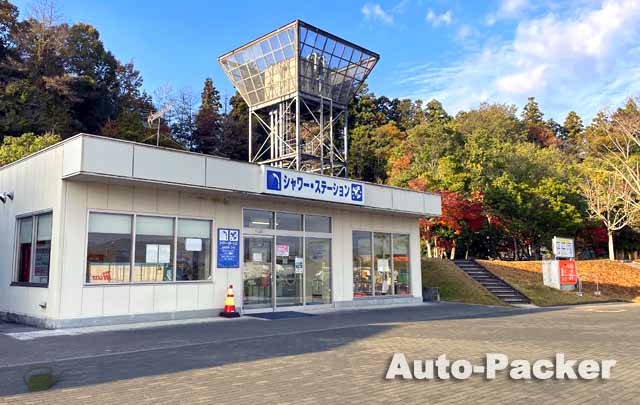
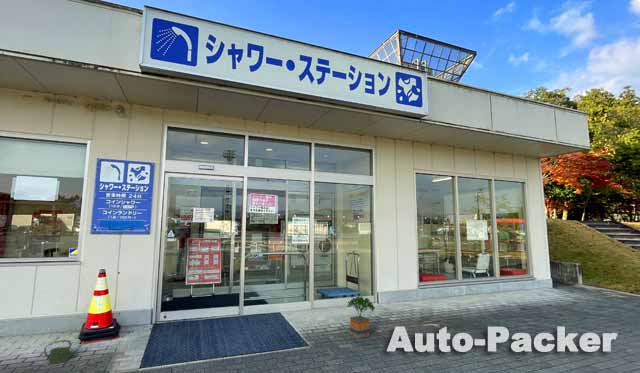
potted tree: none [343,321,374,366] -> present [348,297,375,338]

